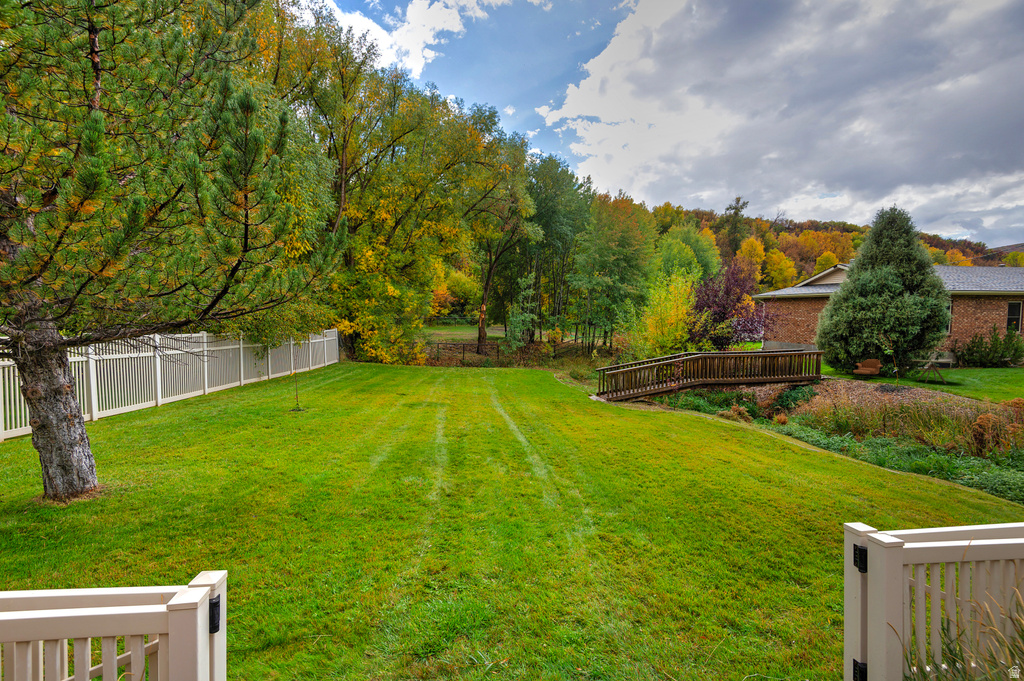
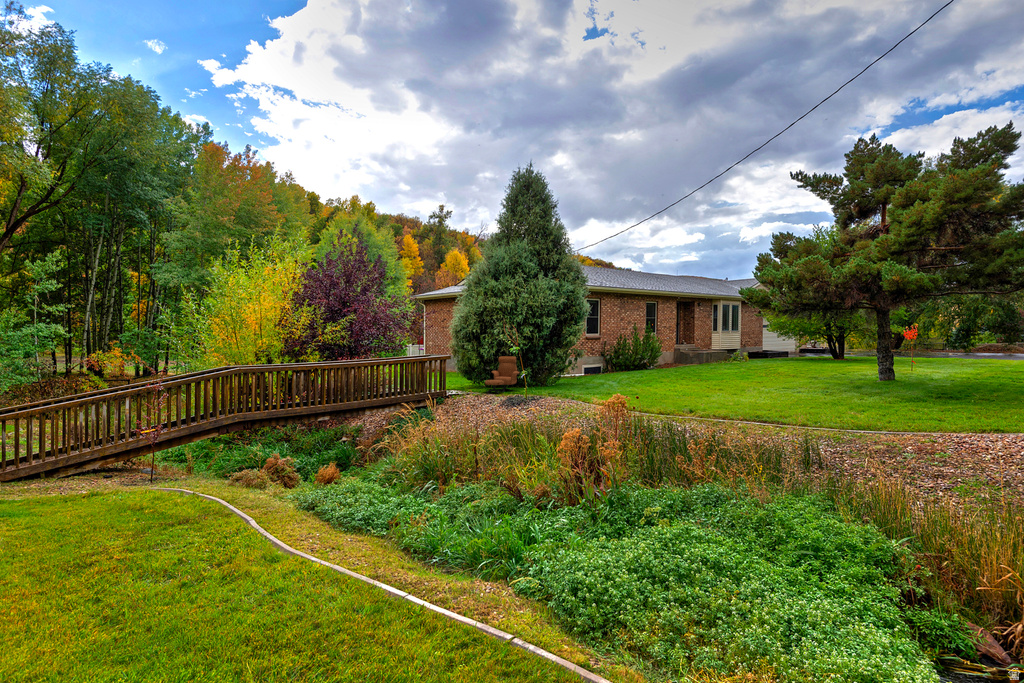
round table: present [912,360,955,384] -> none [548,363,589,392]

